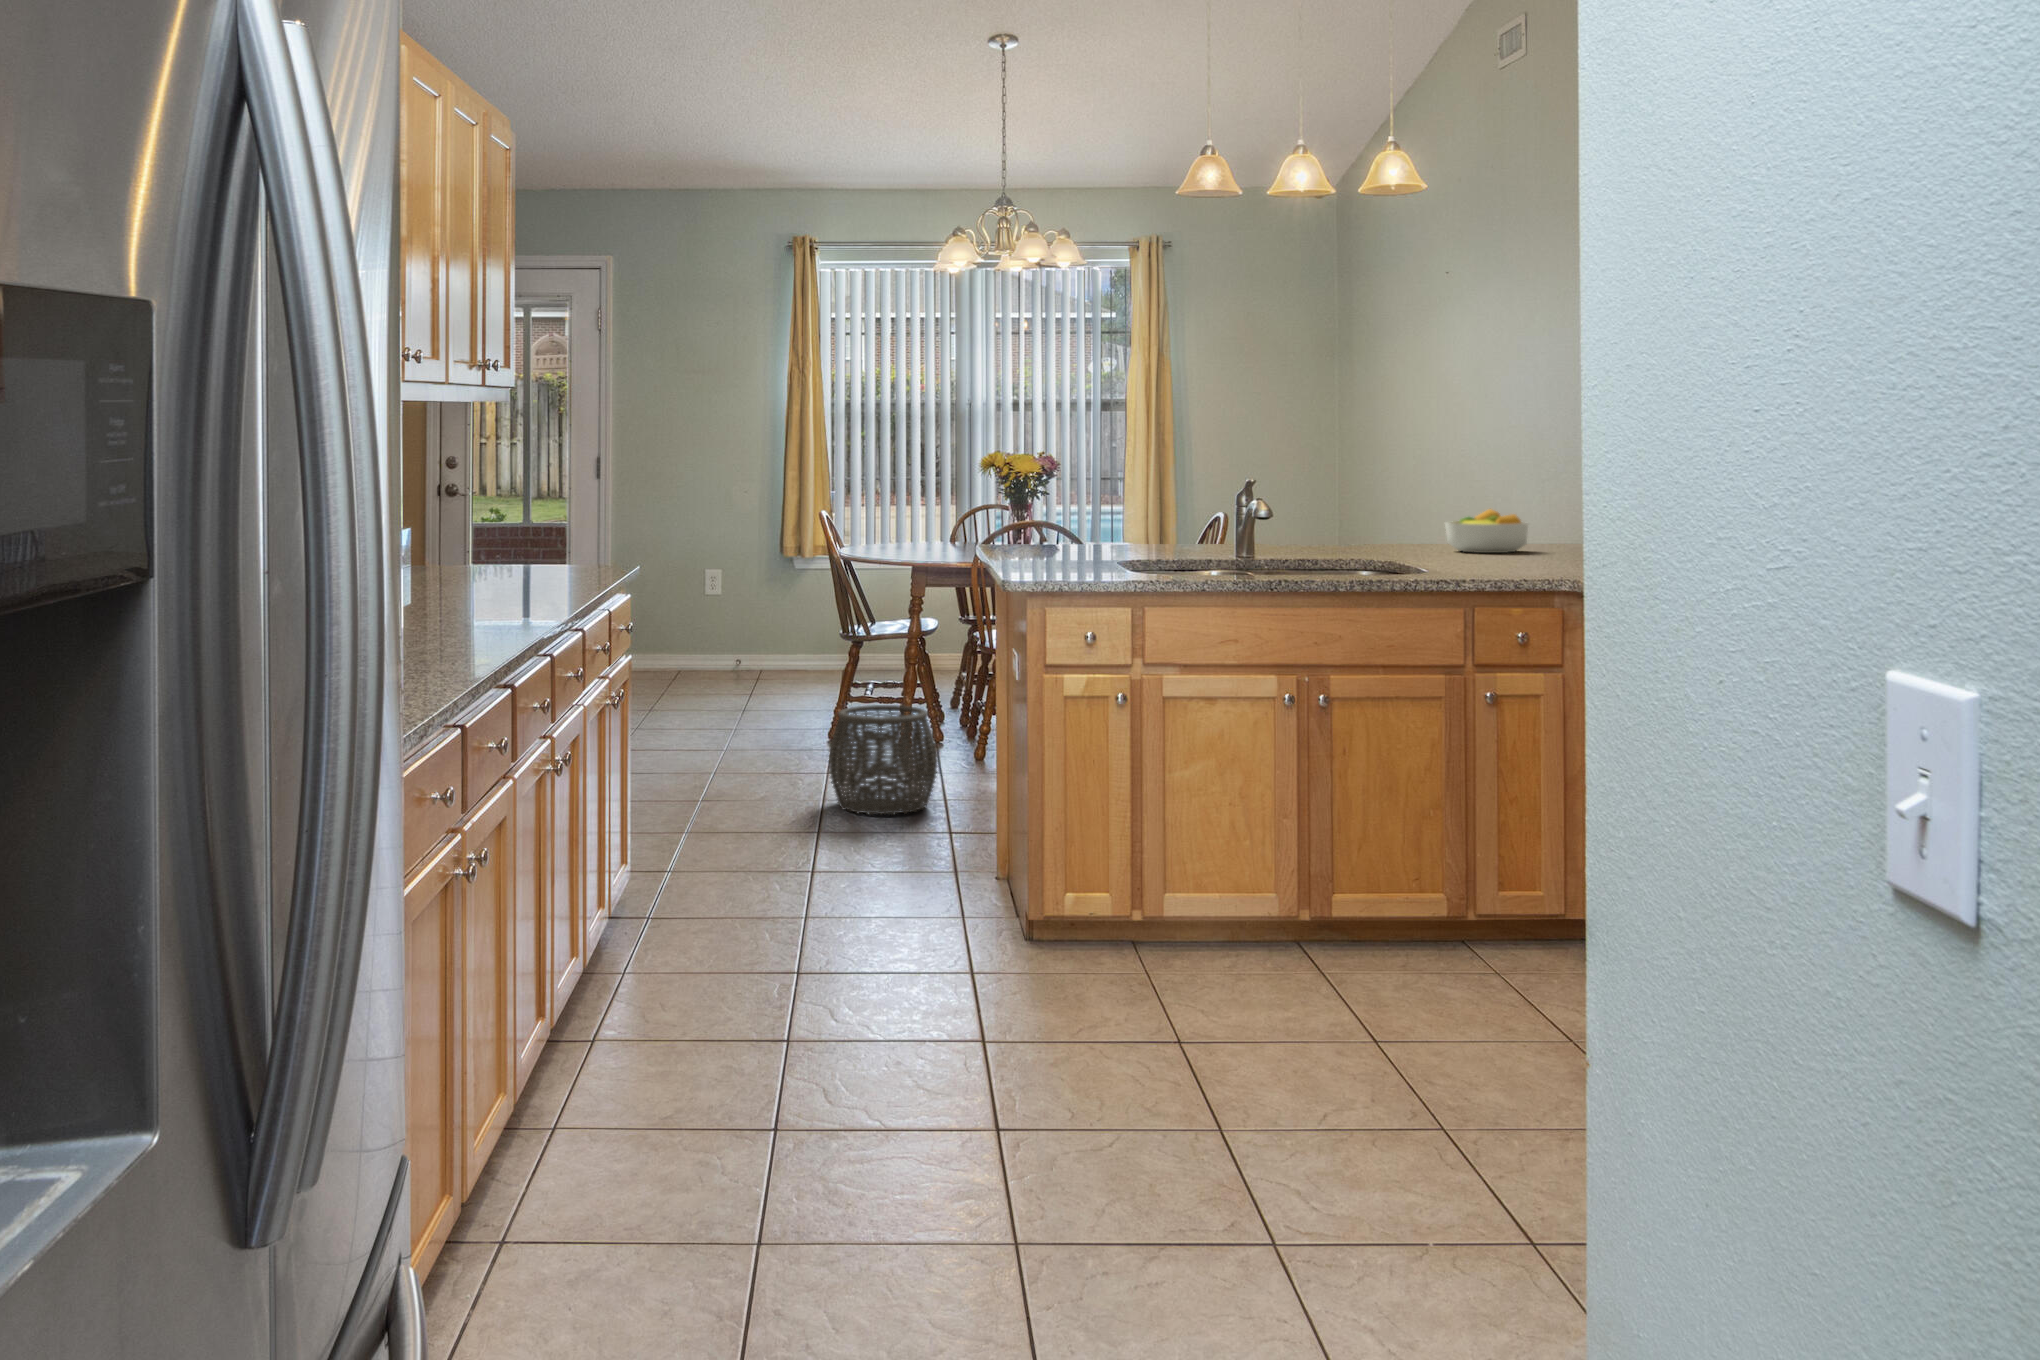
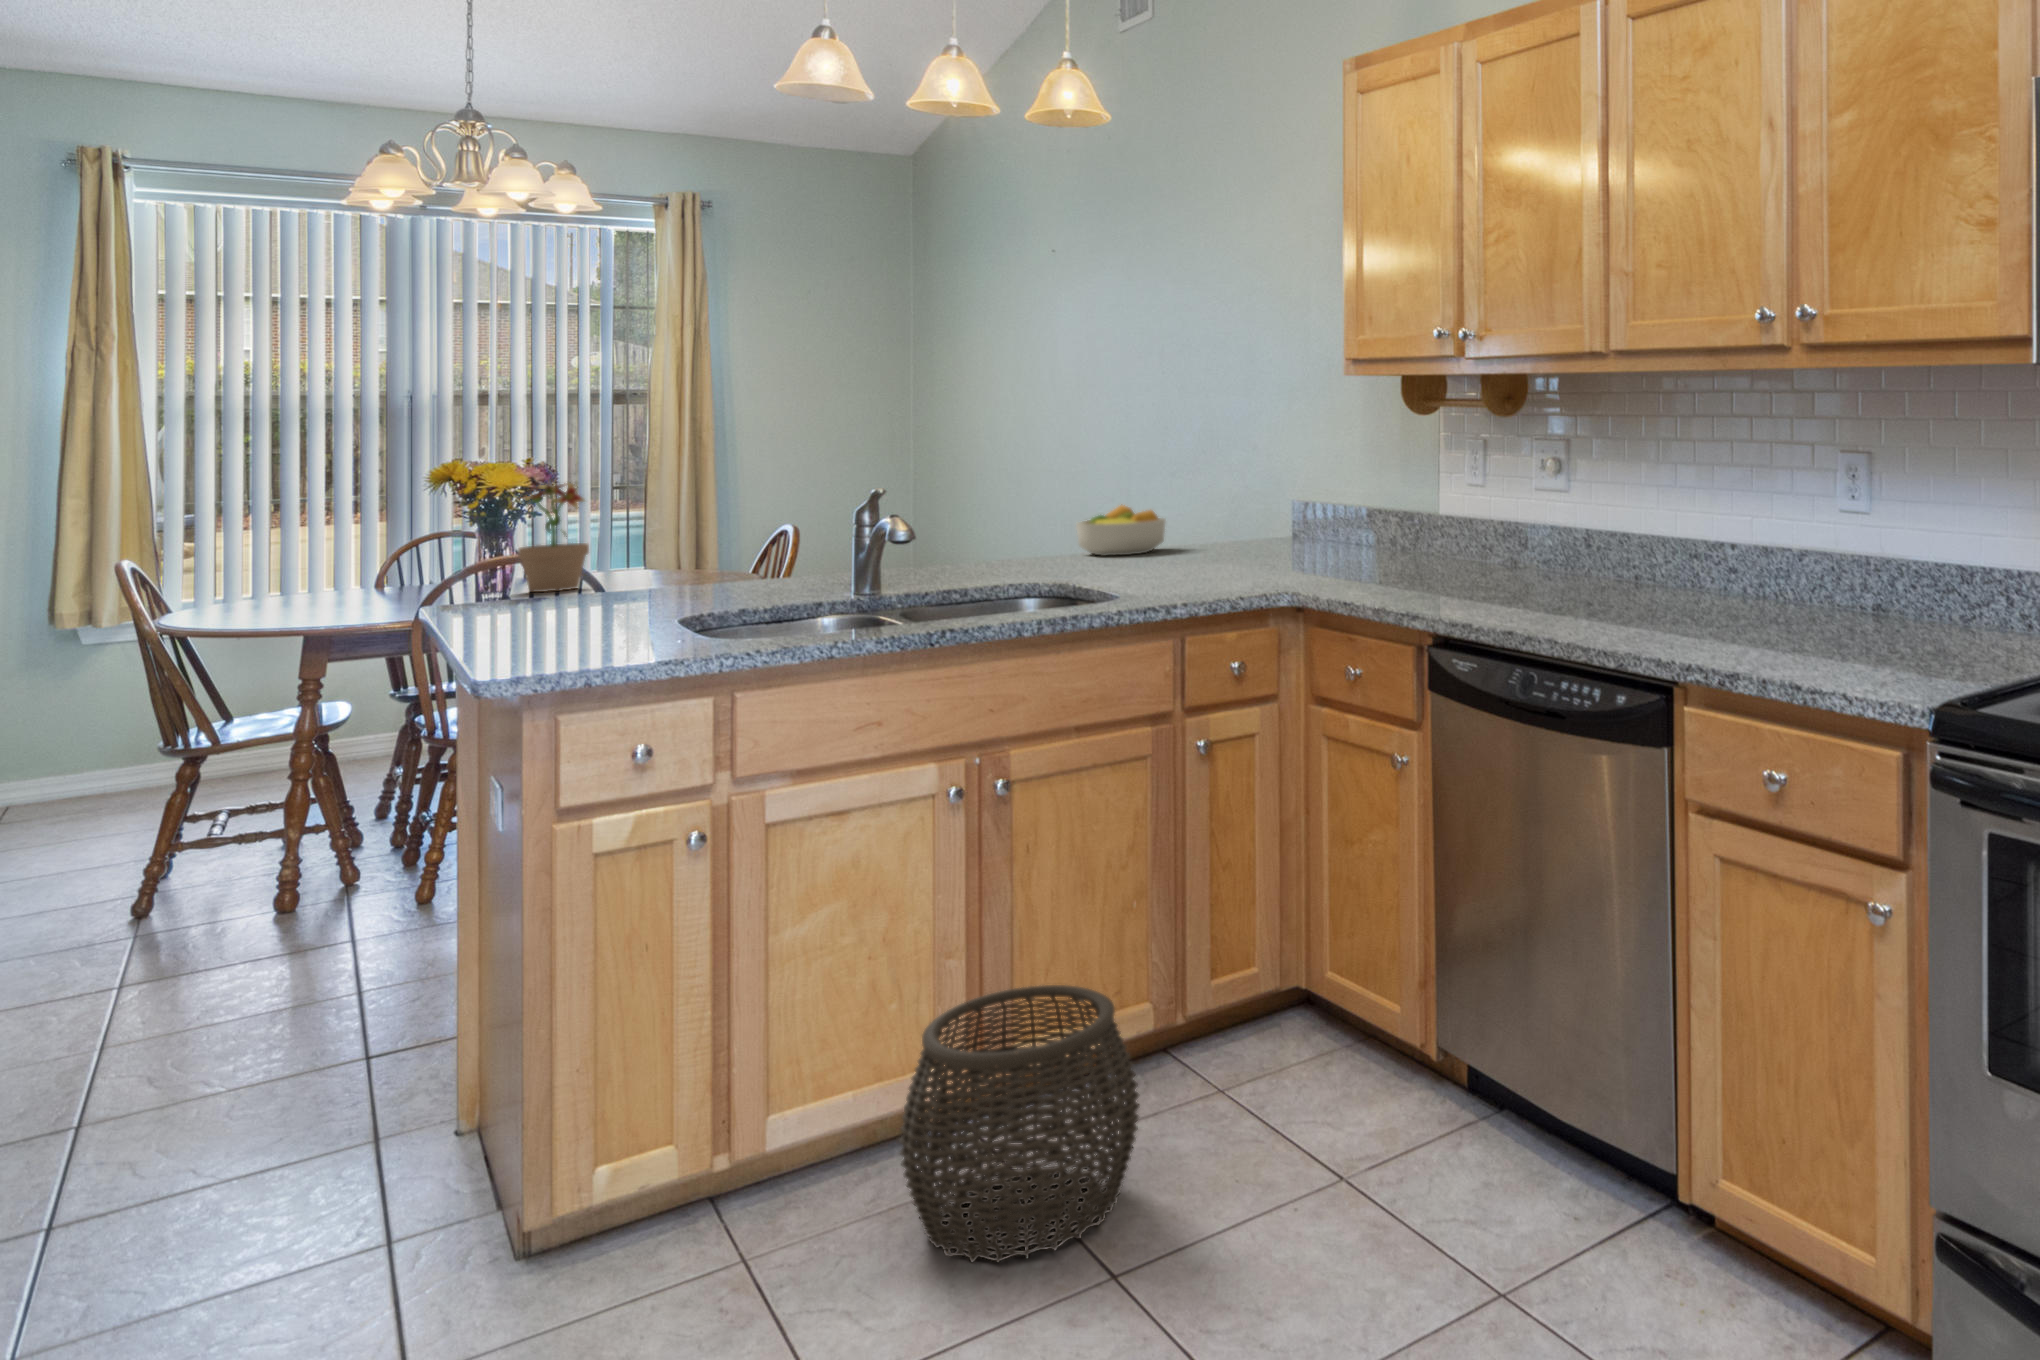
potted plant: none [1028,463,1077,548] -> present [518,477,589,592]
woven basket: present [828,705,938,815] -> present [900,985,1139,1262]

